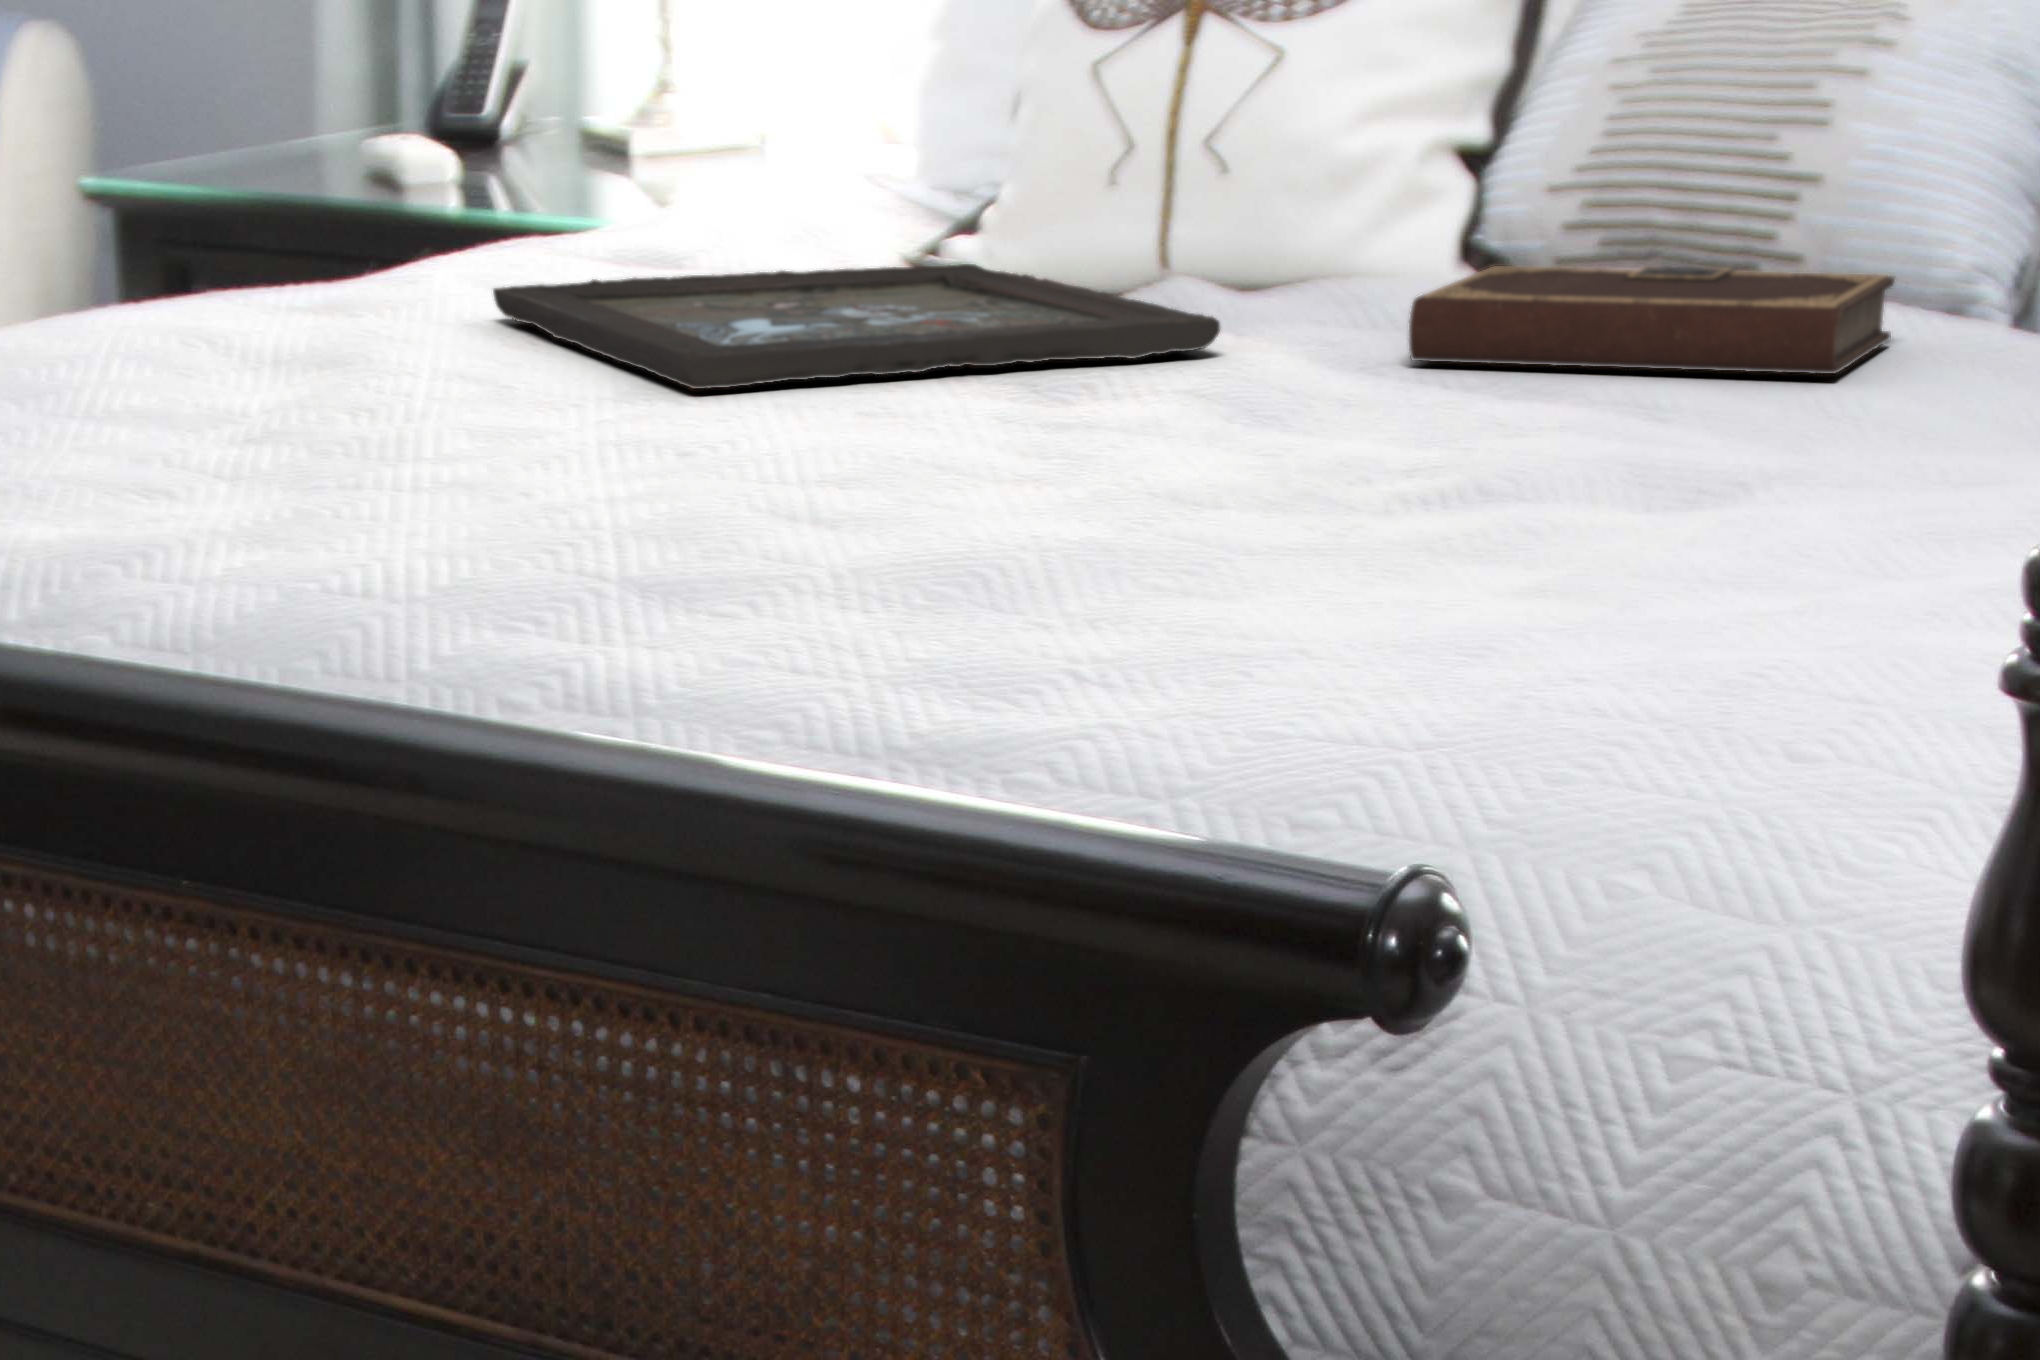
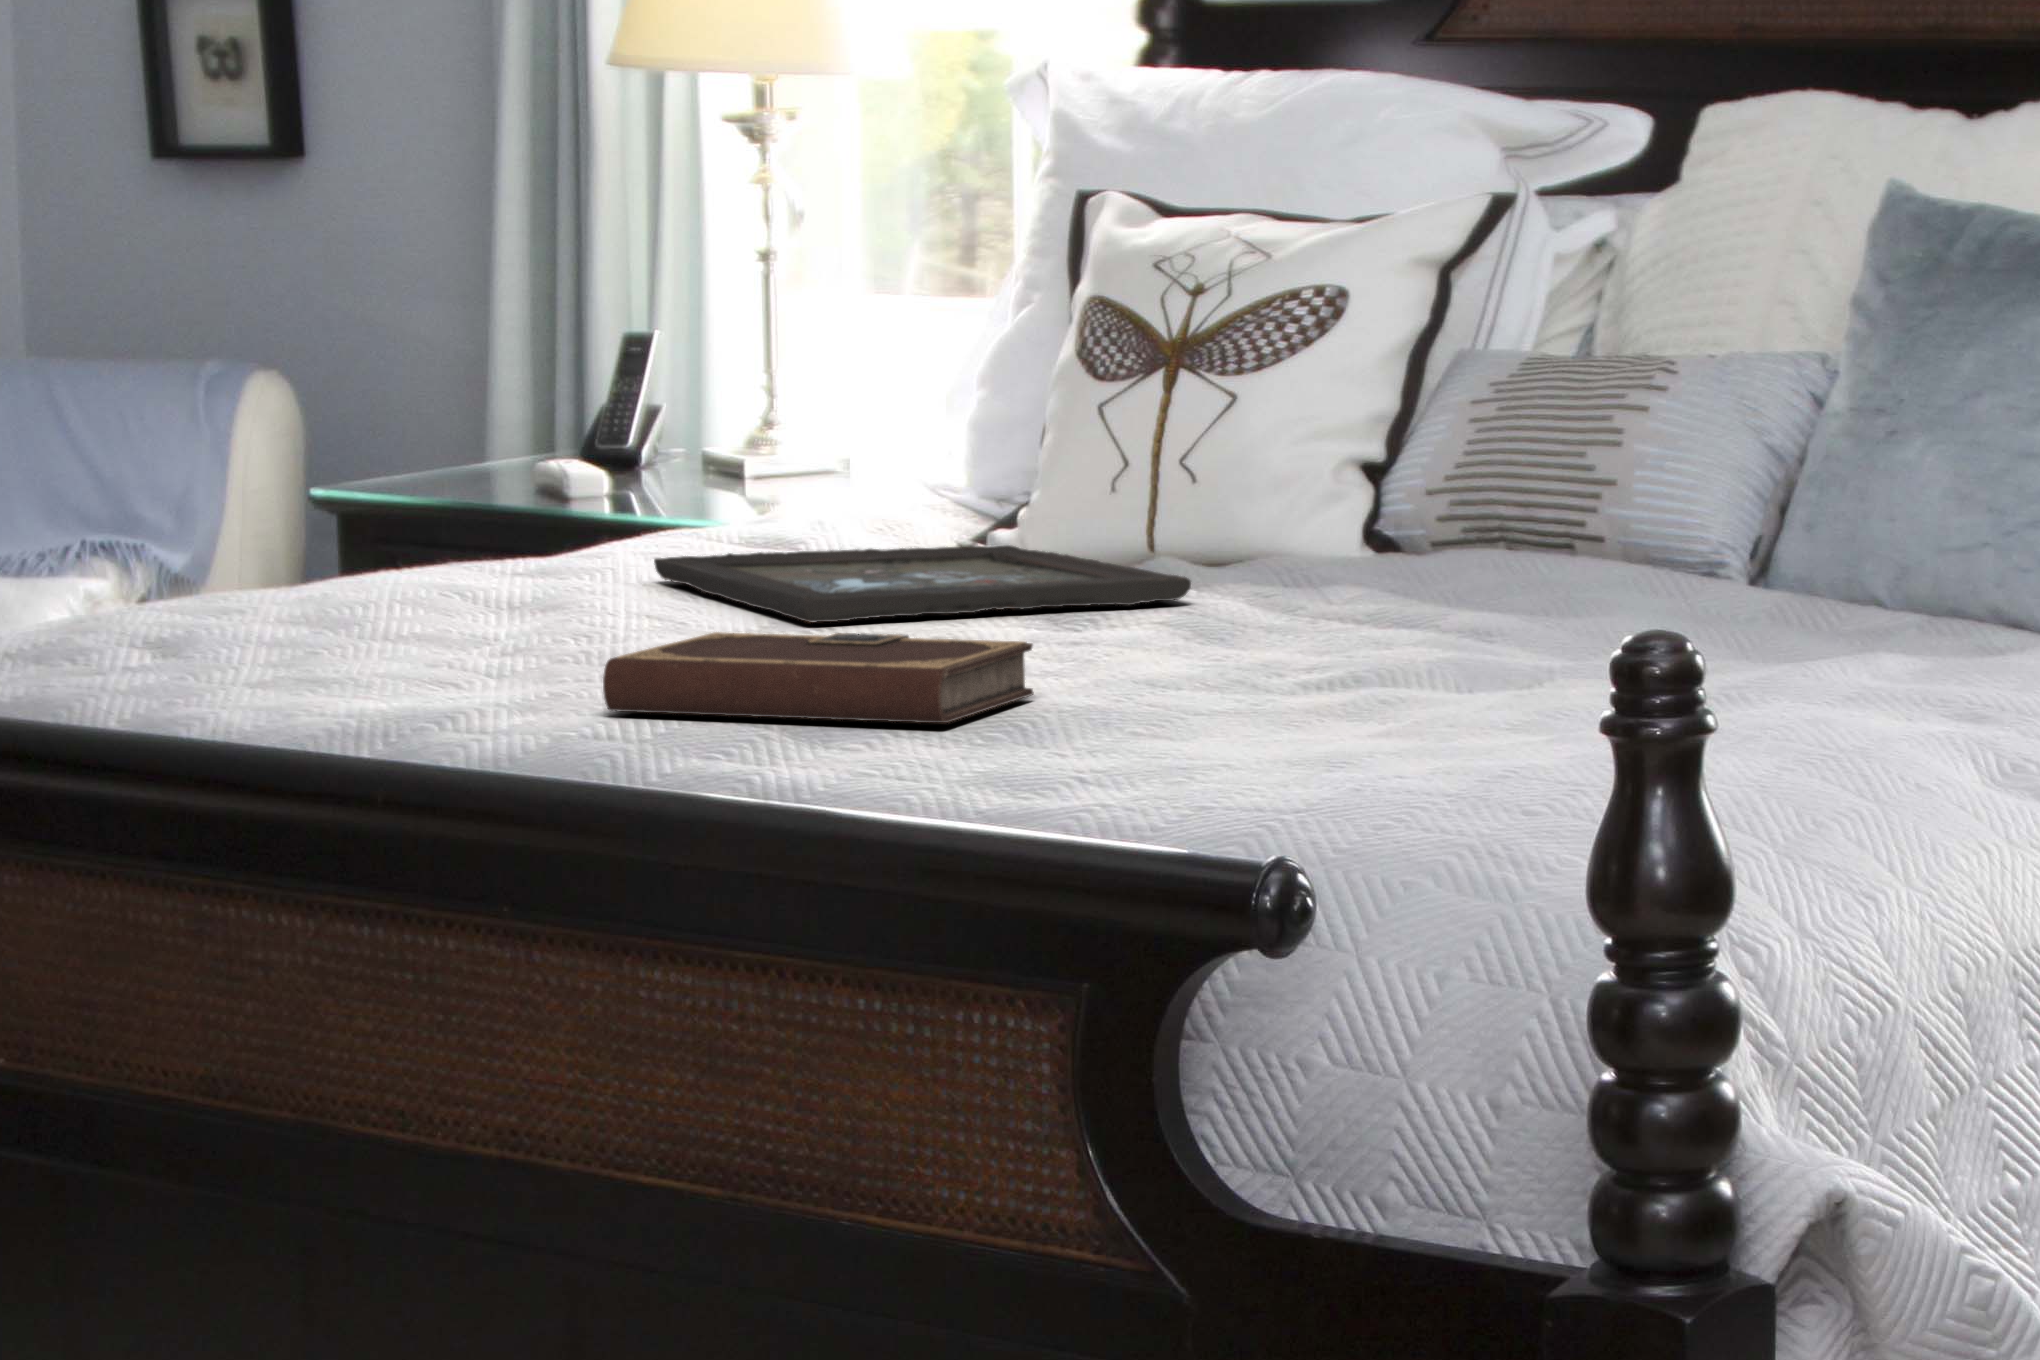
notebook: present [1409,266,1895,374] -> present [603,632,1033,723]

